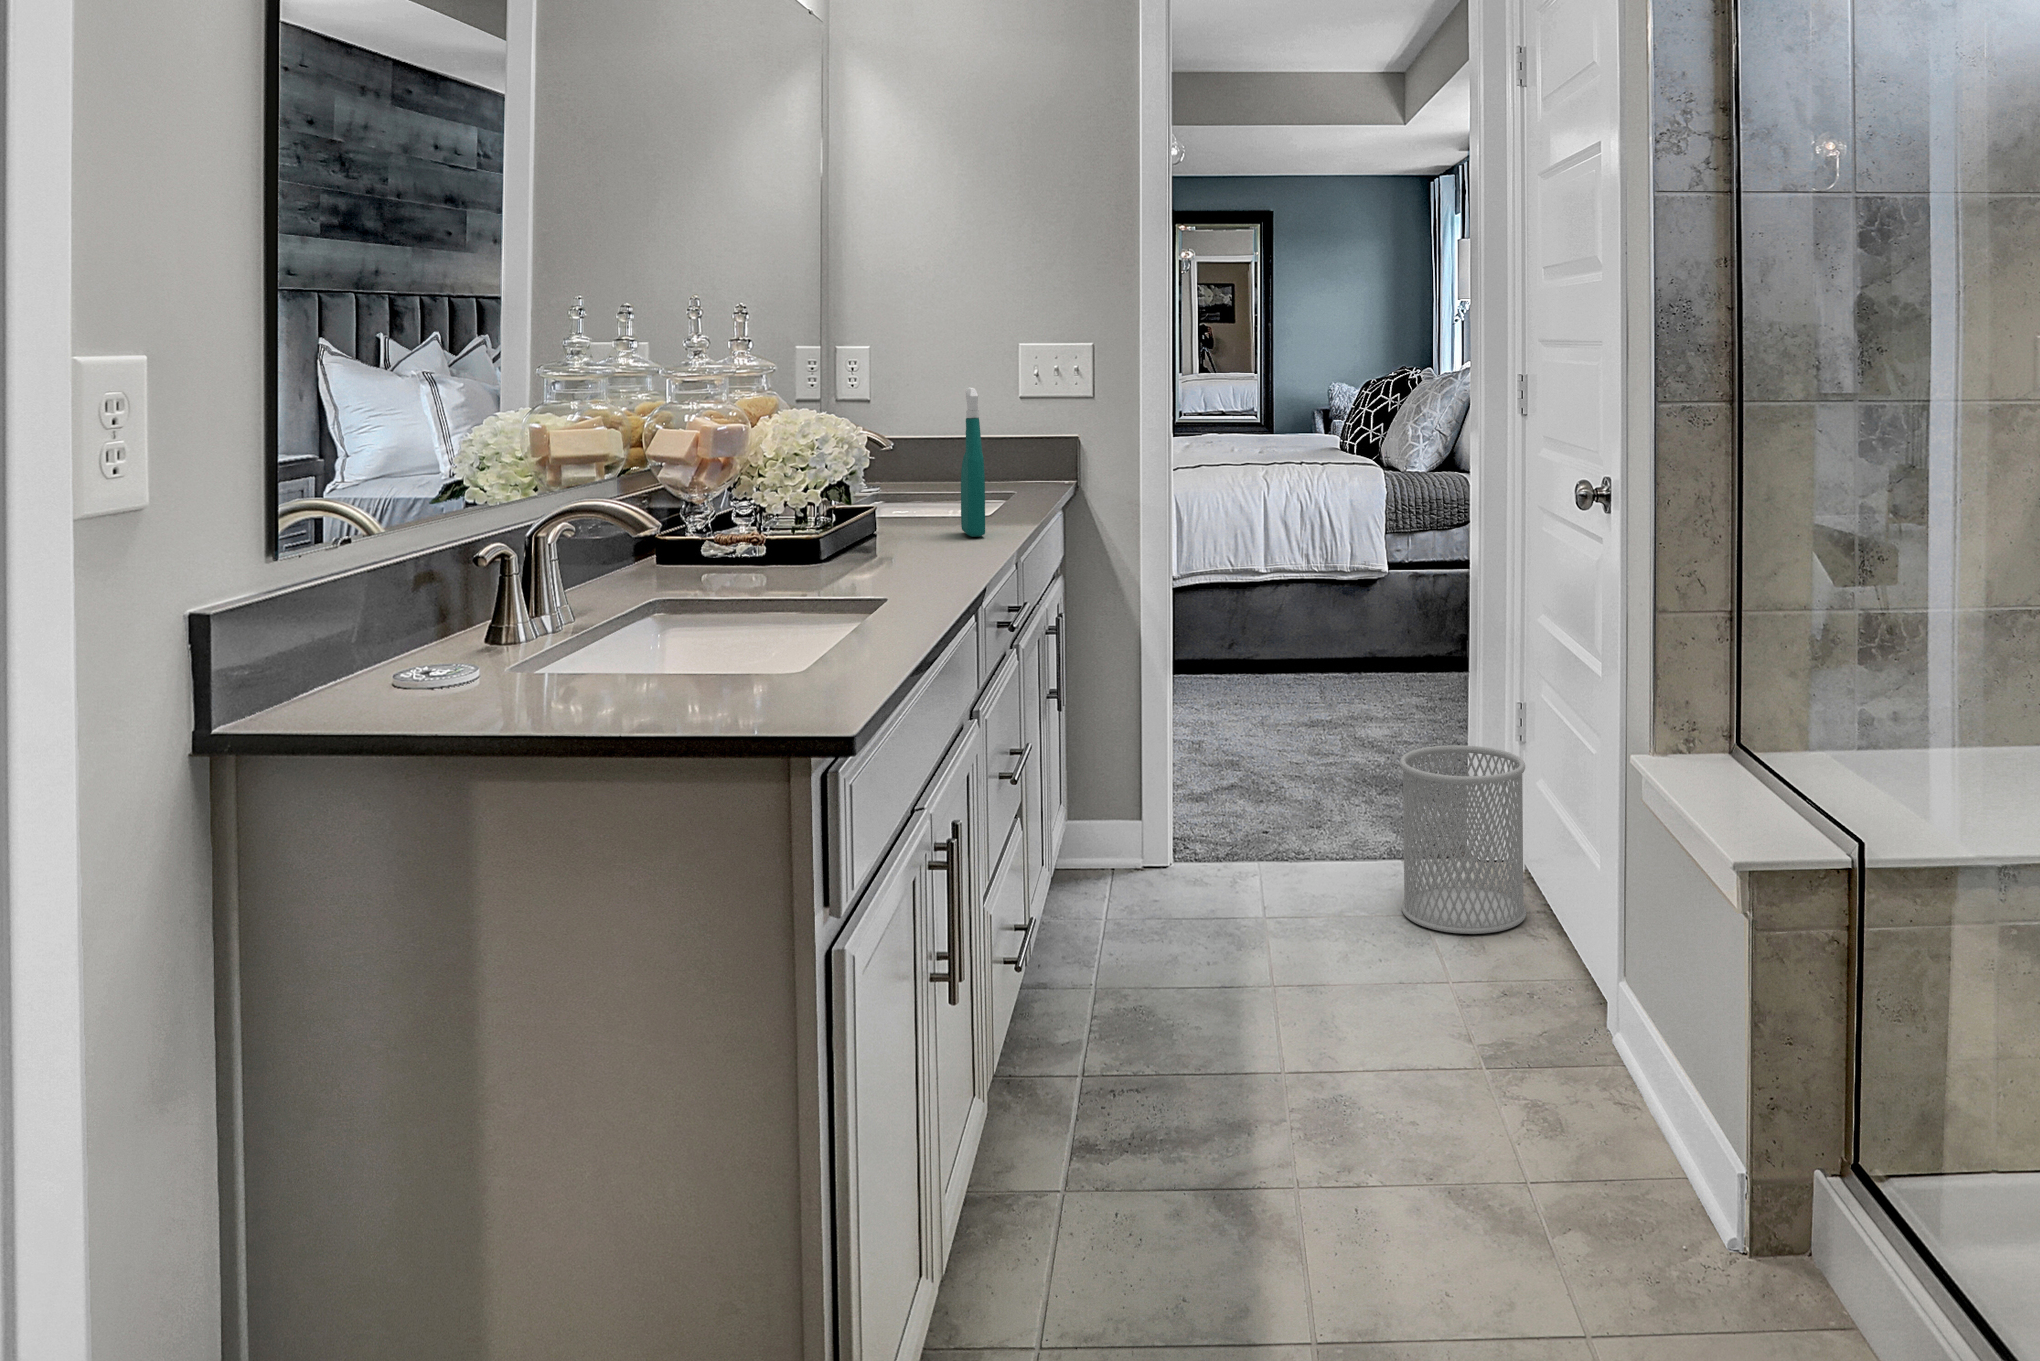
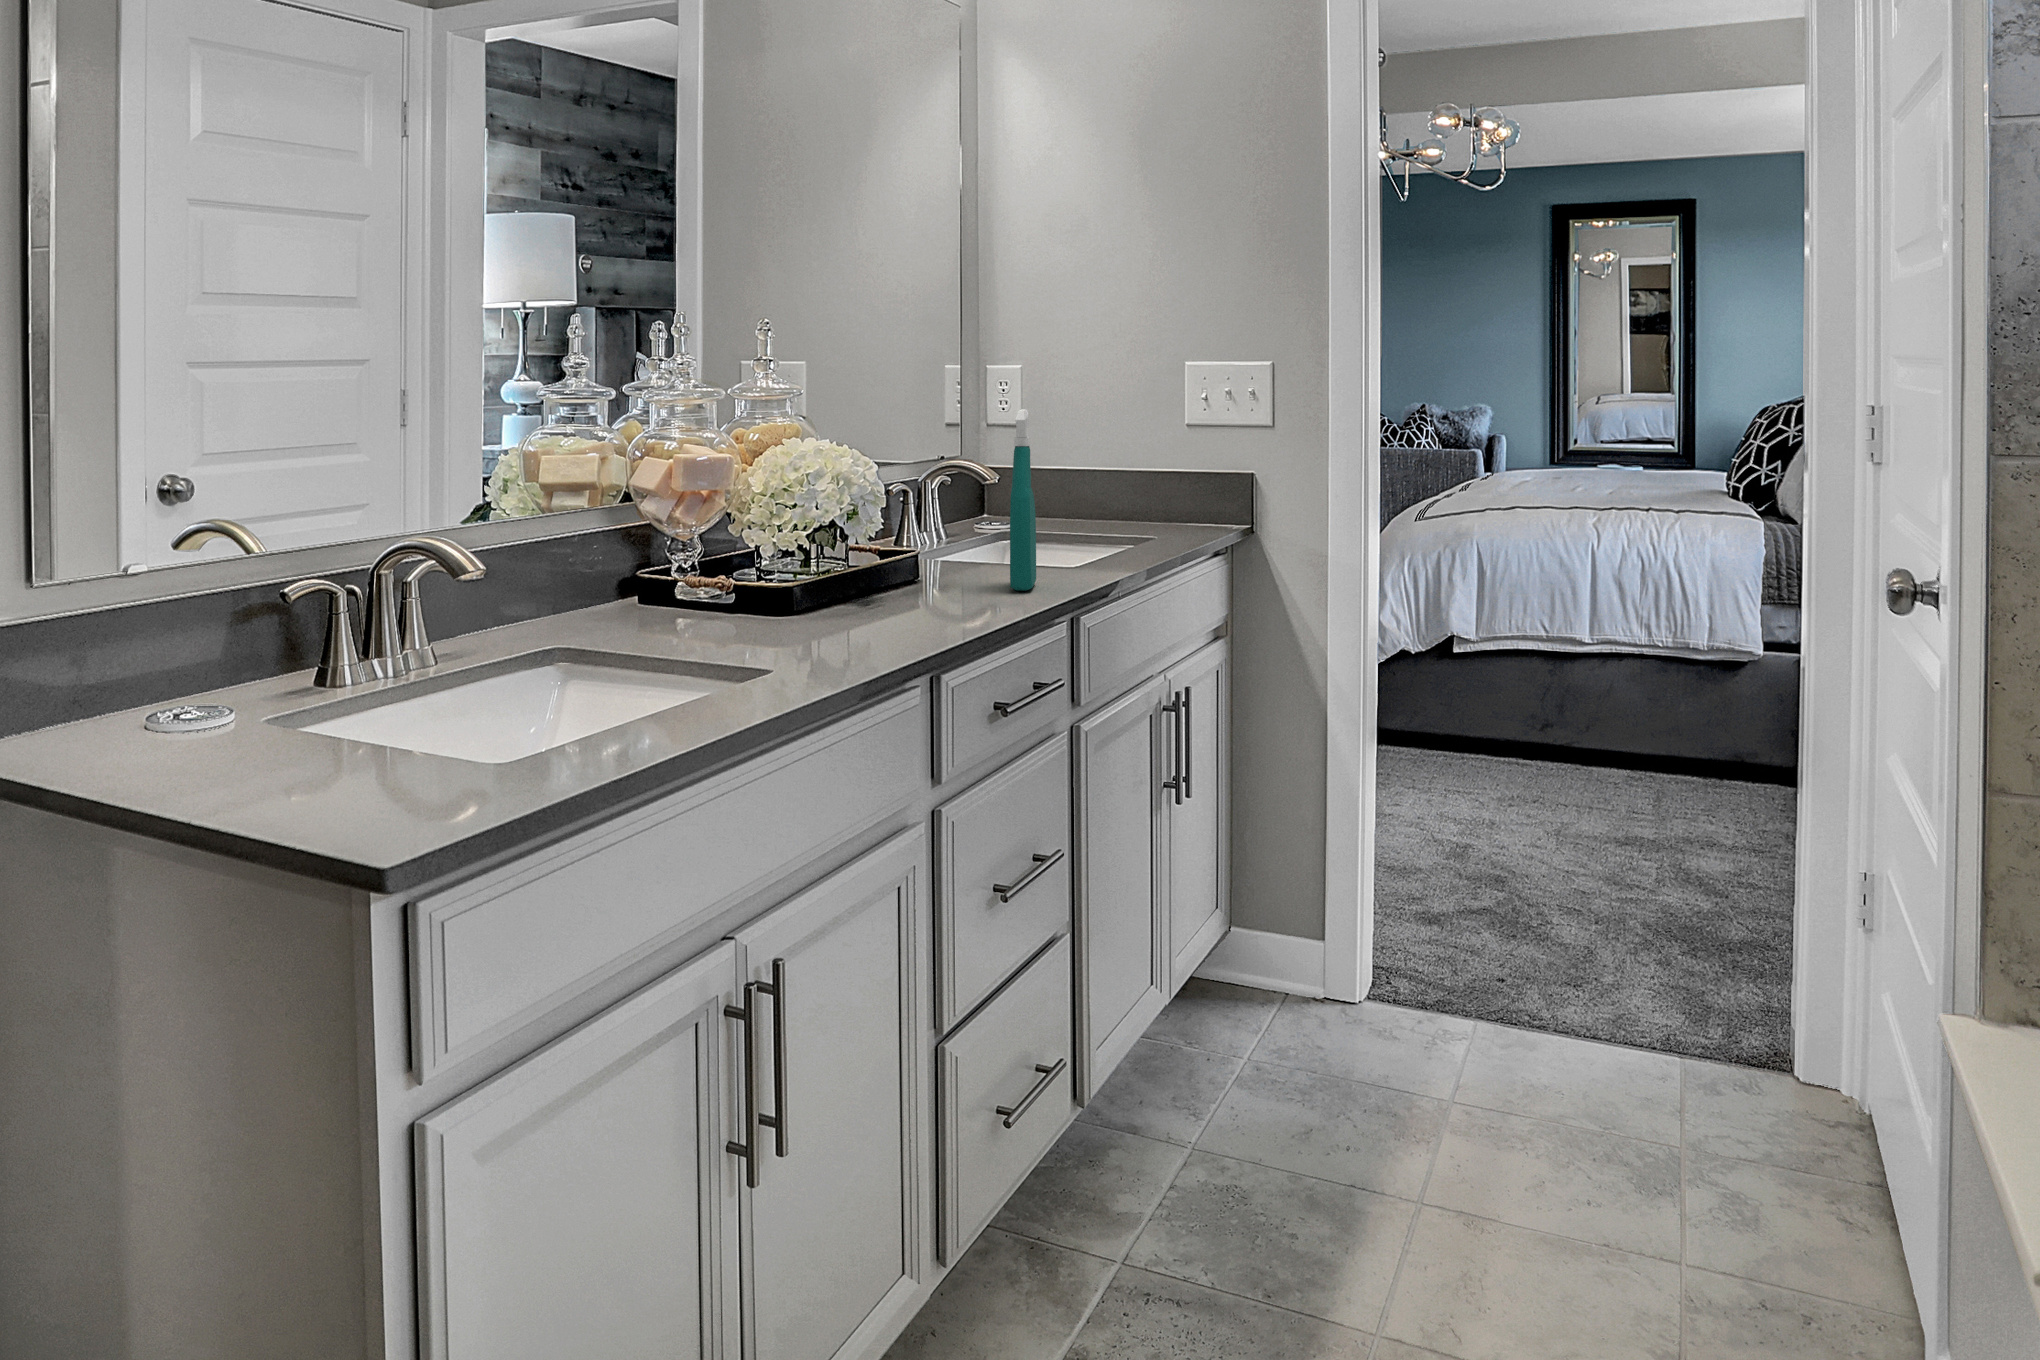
wastebasket: present [1400,745,1526,934] -> none [1653,919,1856,1209]

